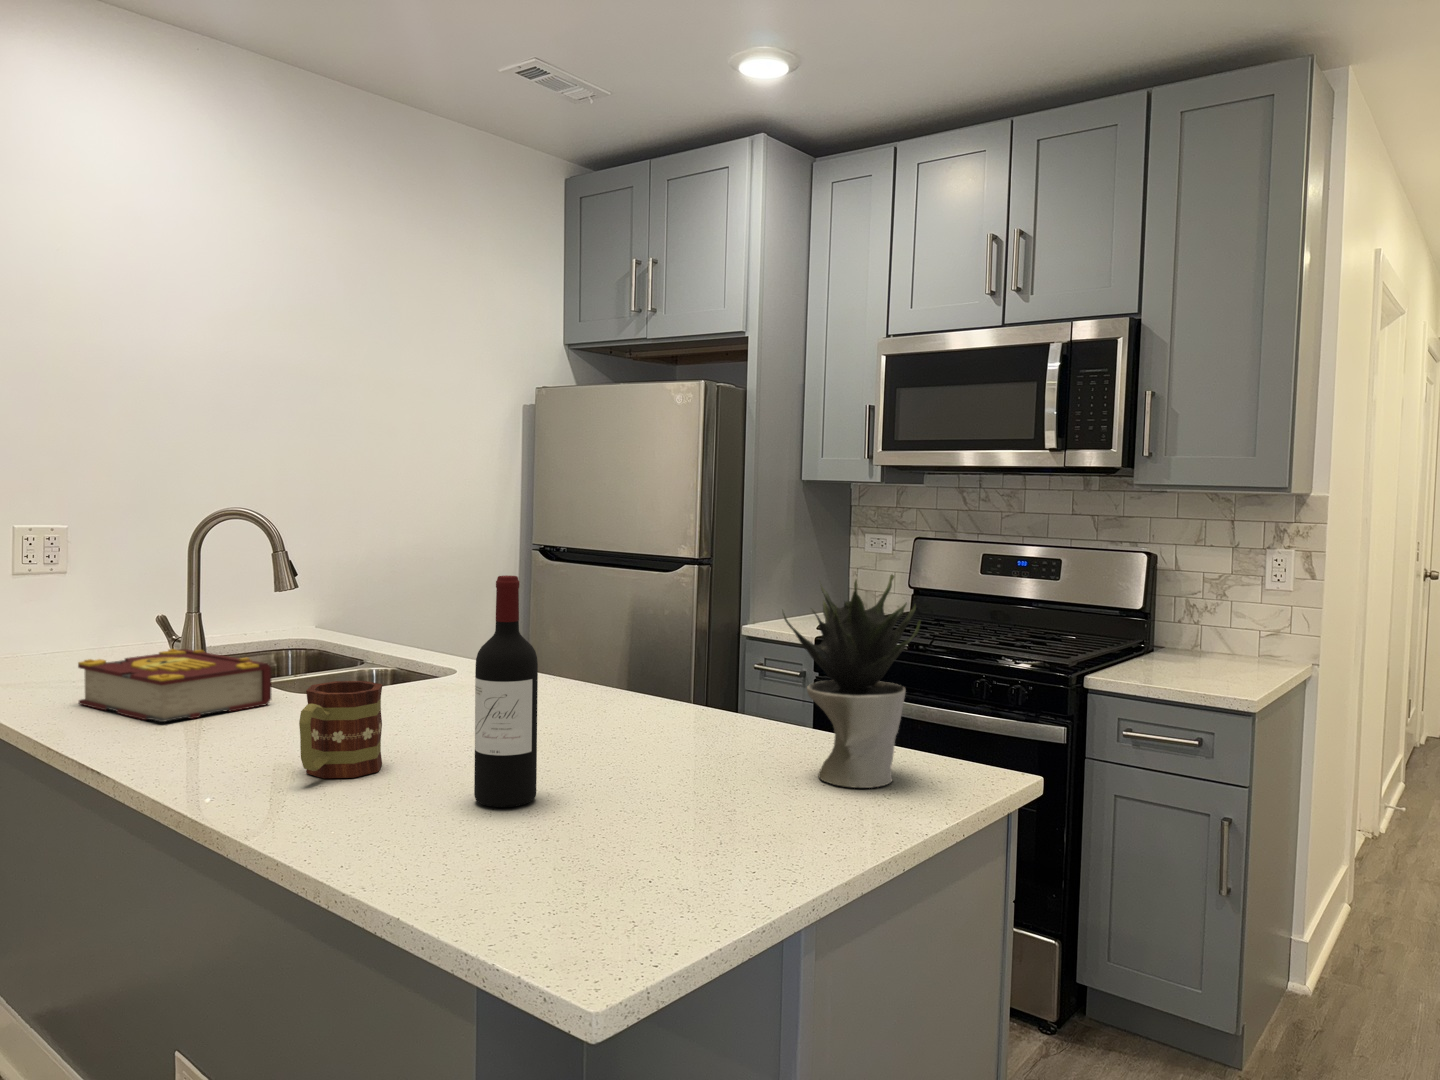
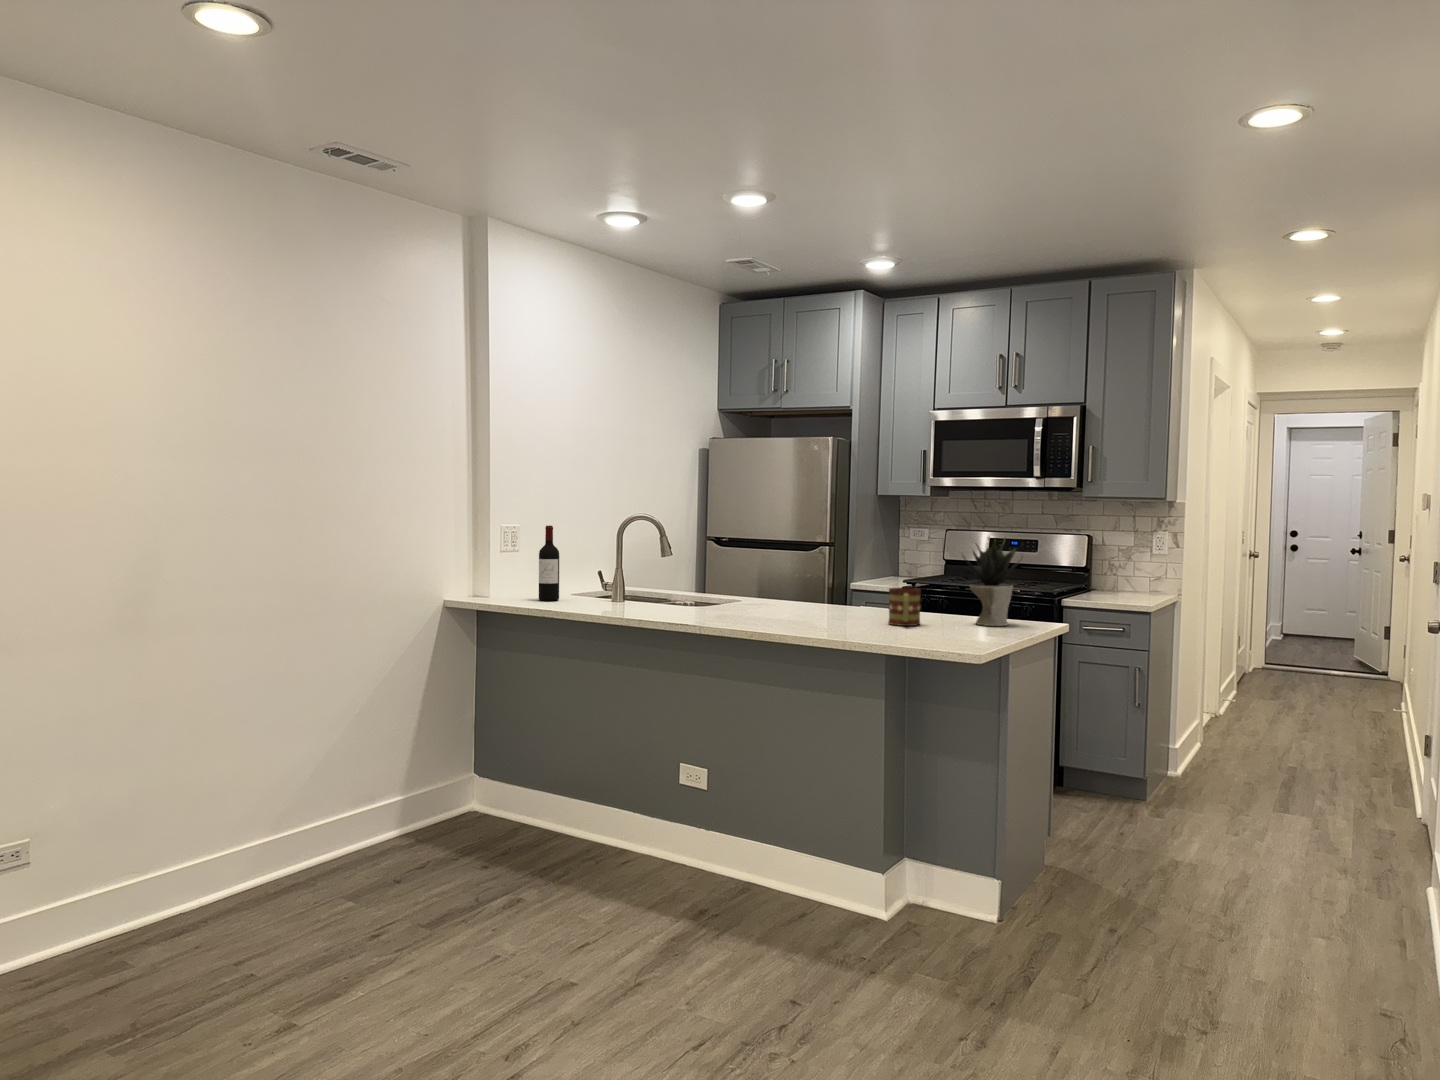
wine bottle: present [474,575,538,807] -> present [539,526,559,601]
book: present [78,649,271,722] -> none [589,586,682,615]
mug: present [299,681,382,778] -> present [888,588,921,626]

